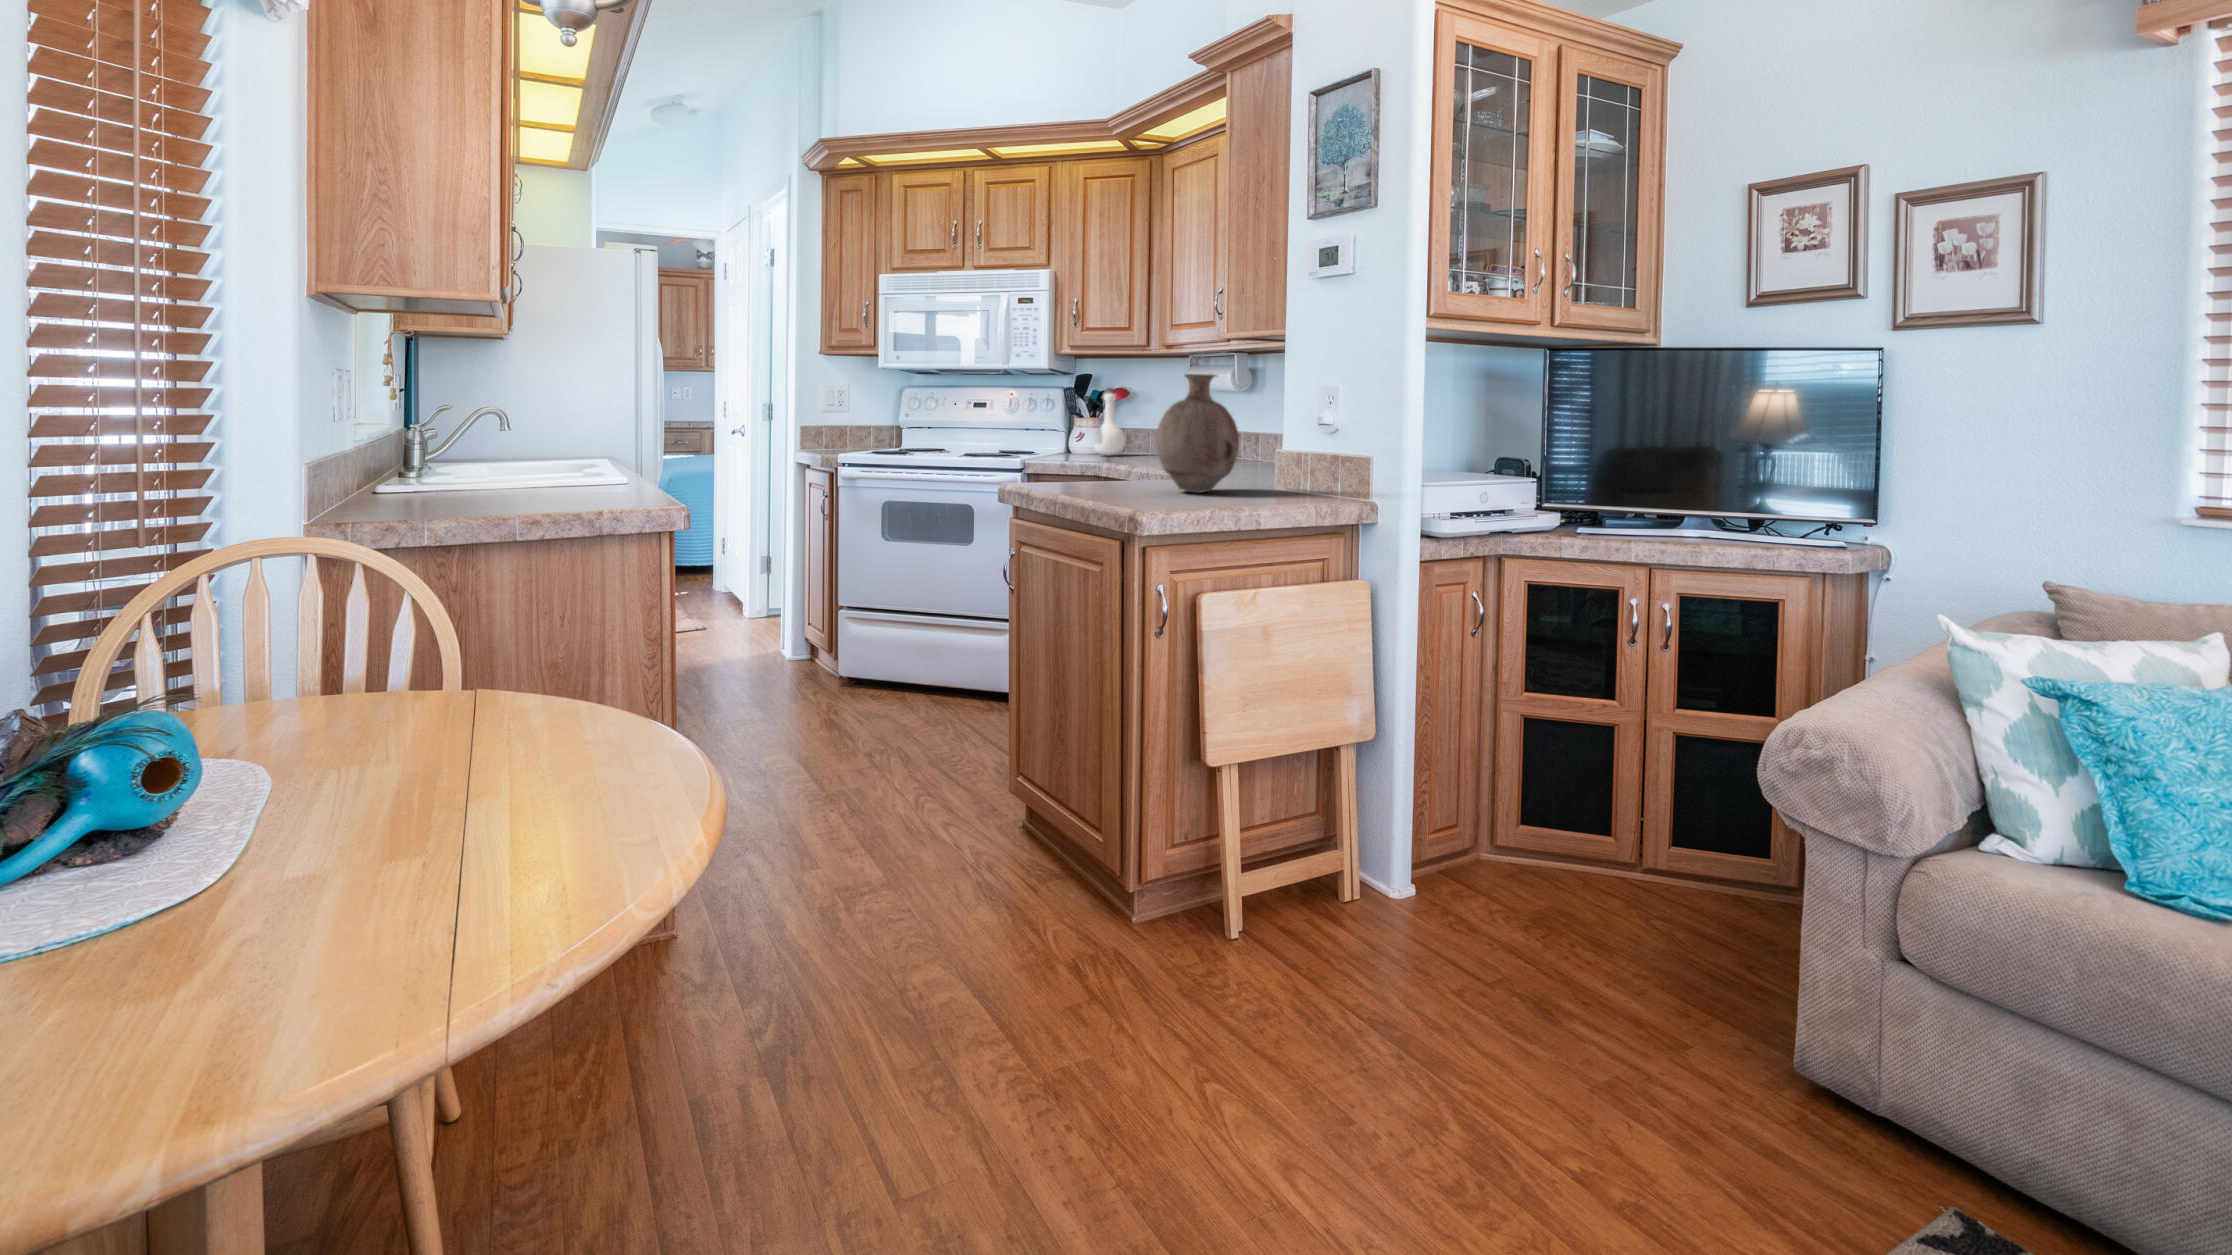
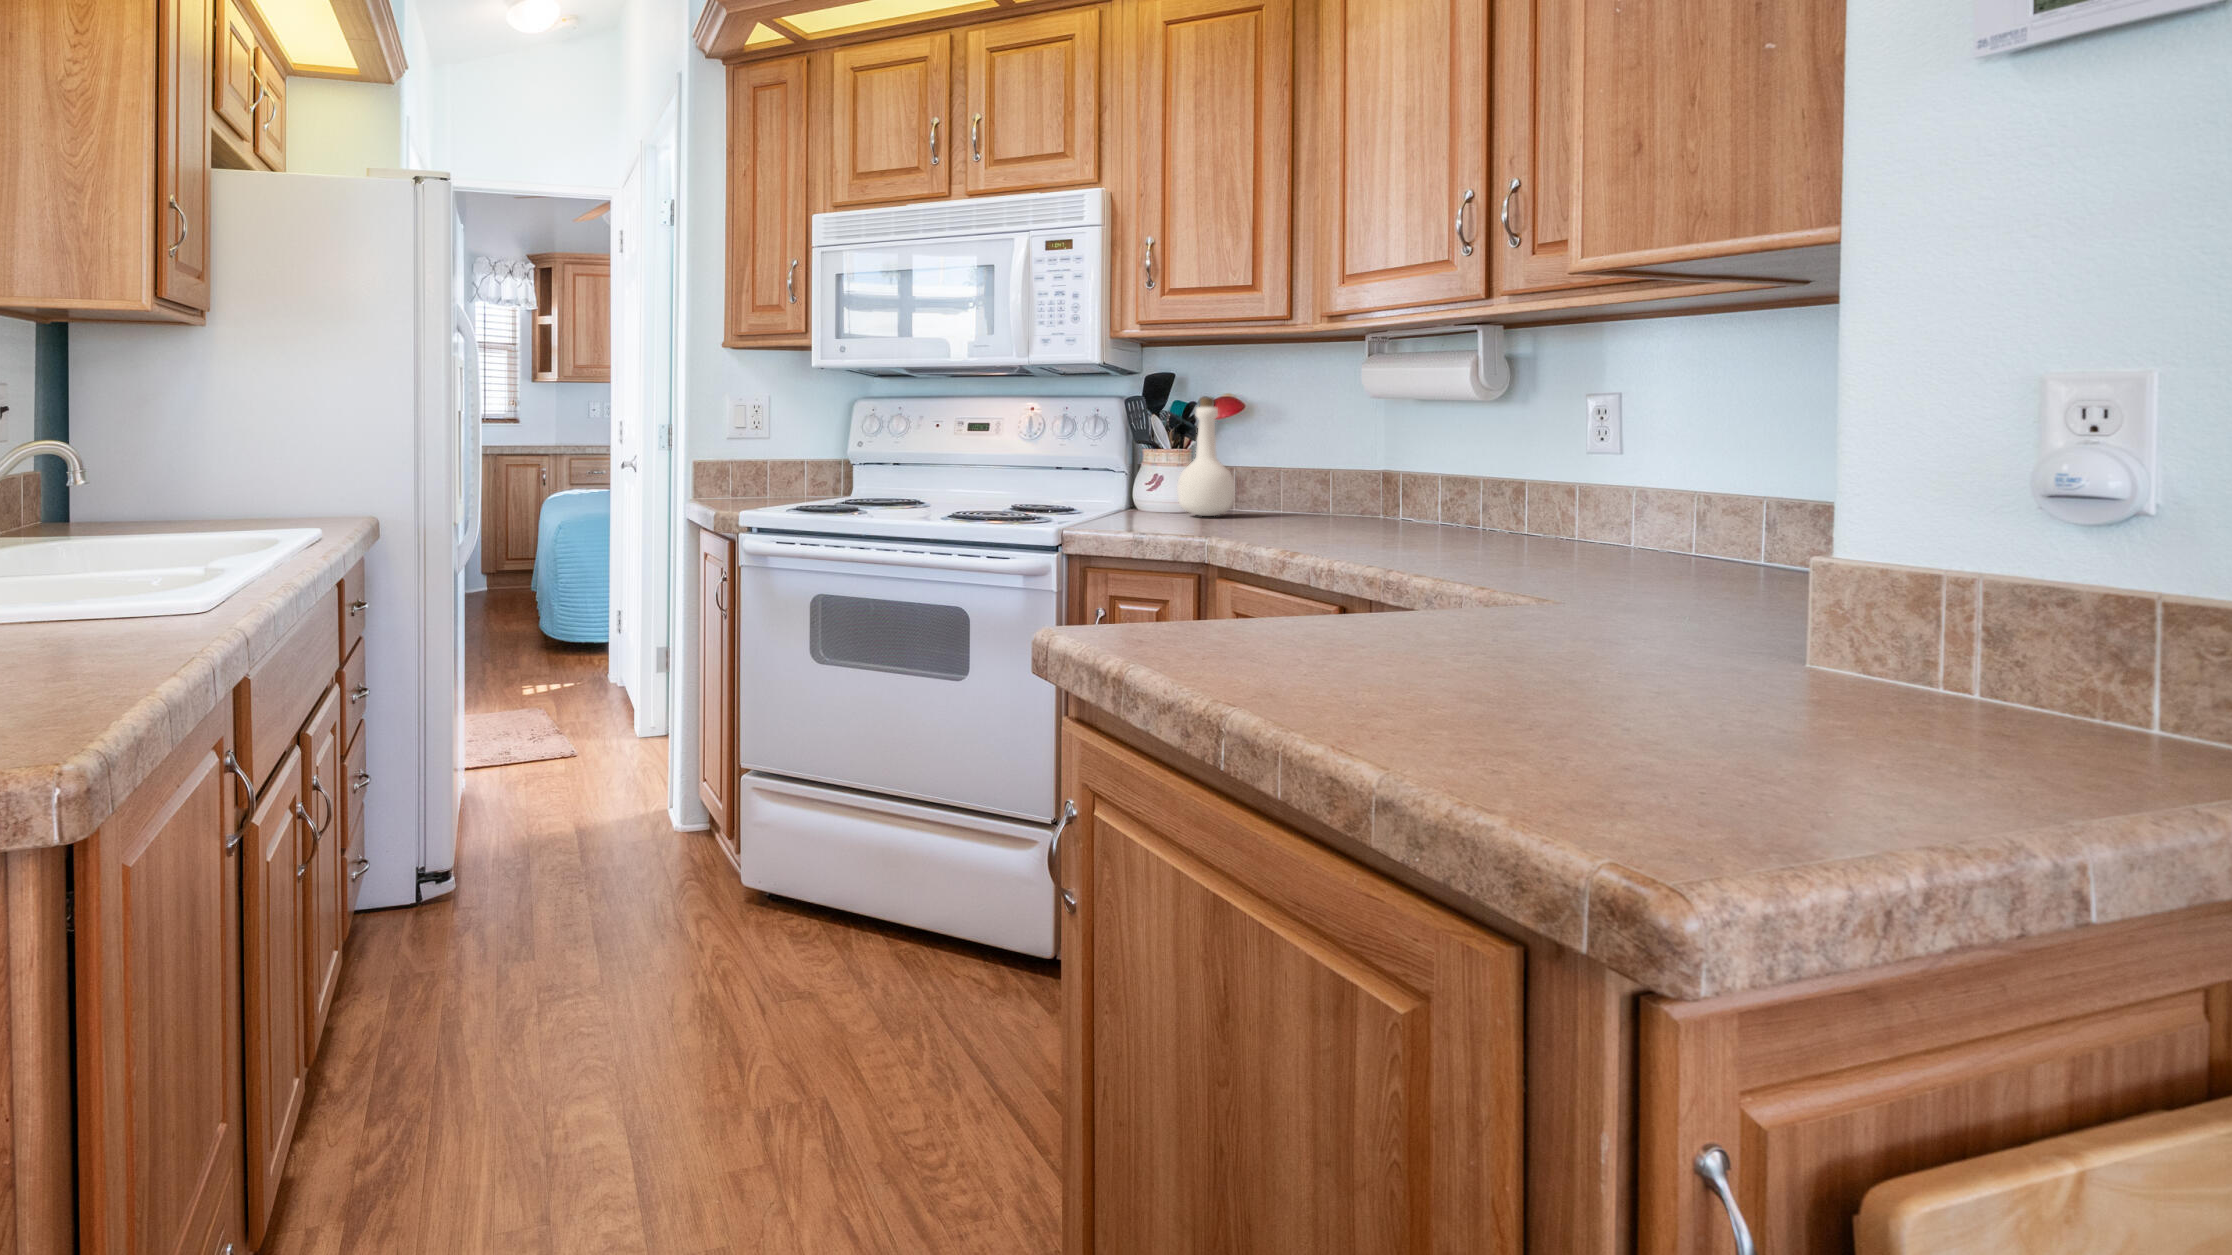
vase: present [1156,374,1239,493] -> none [1446,341,1741,676]

